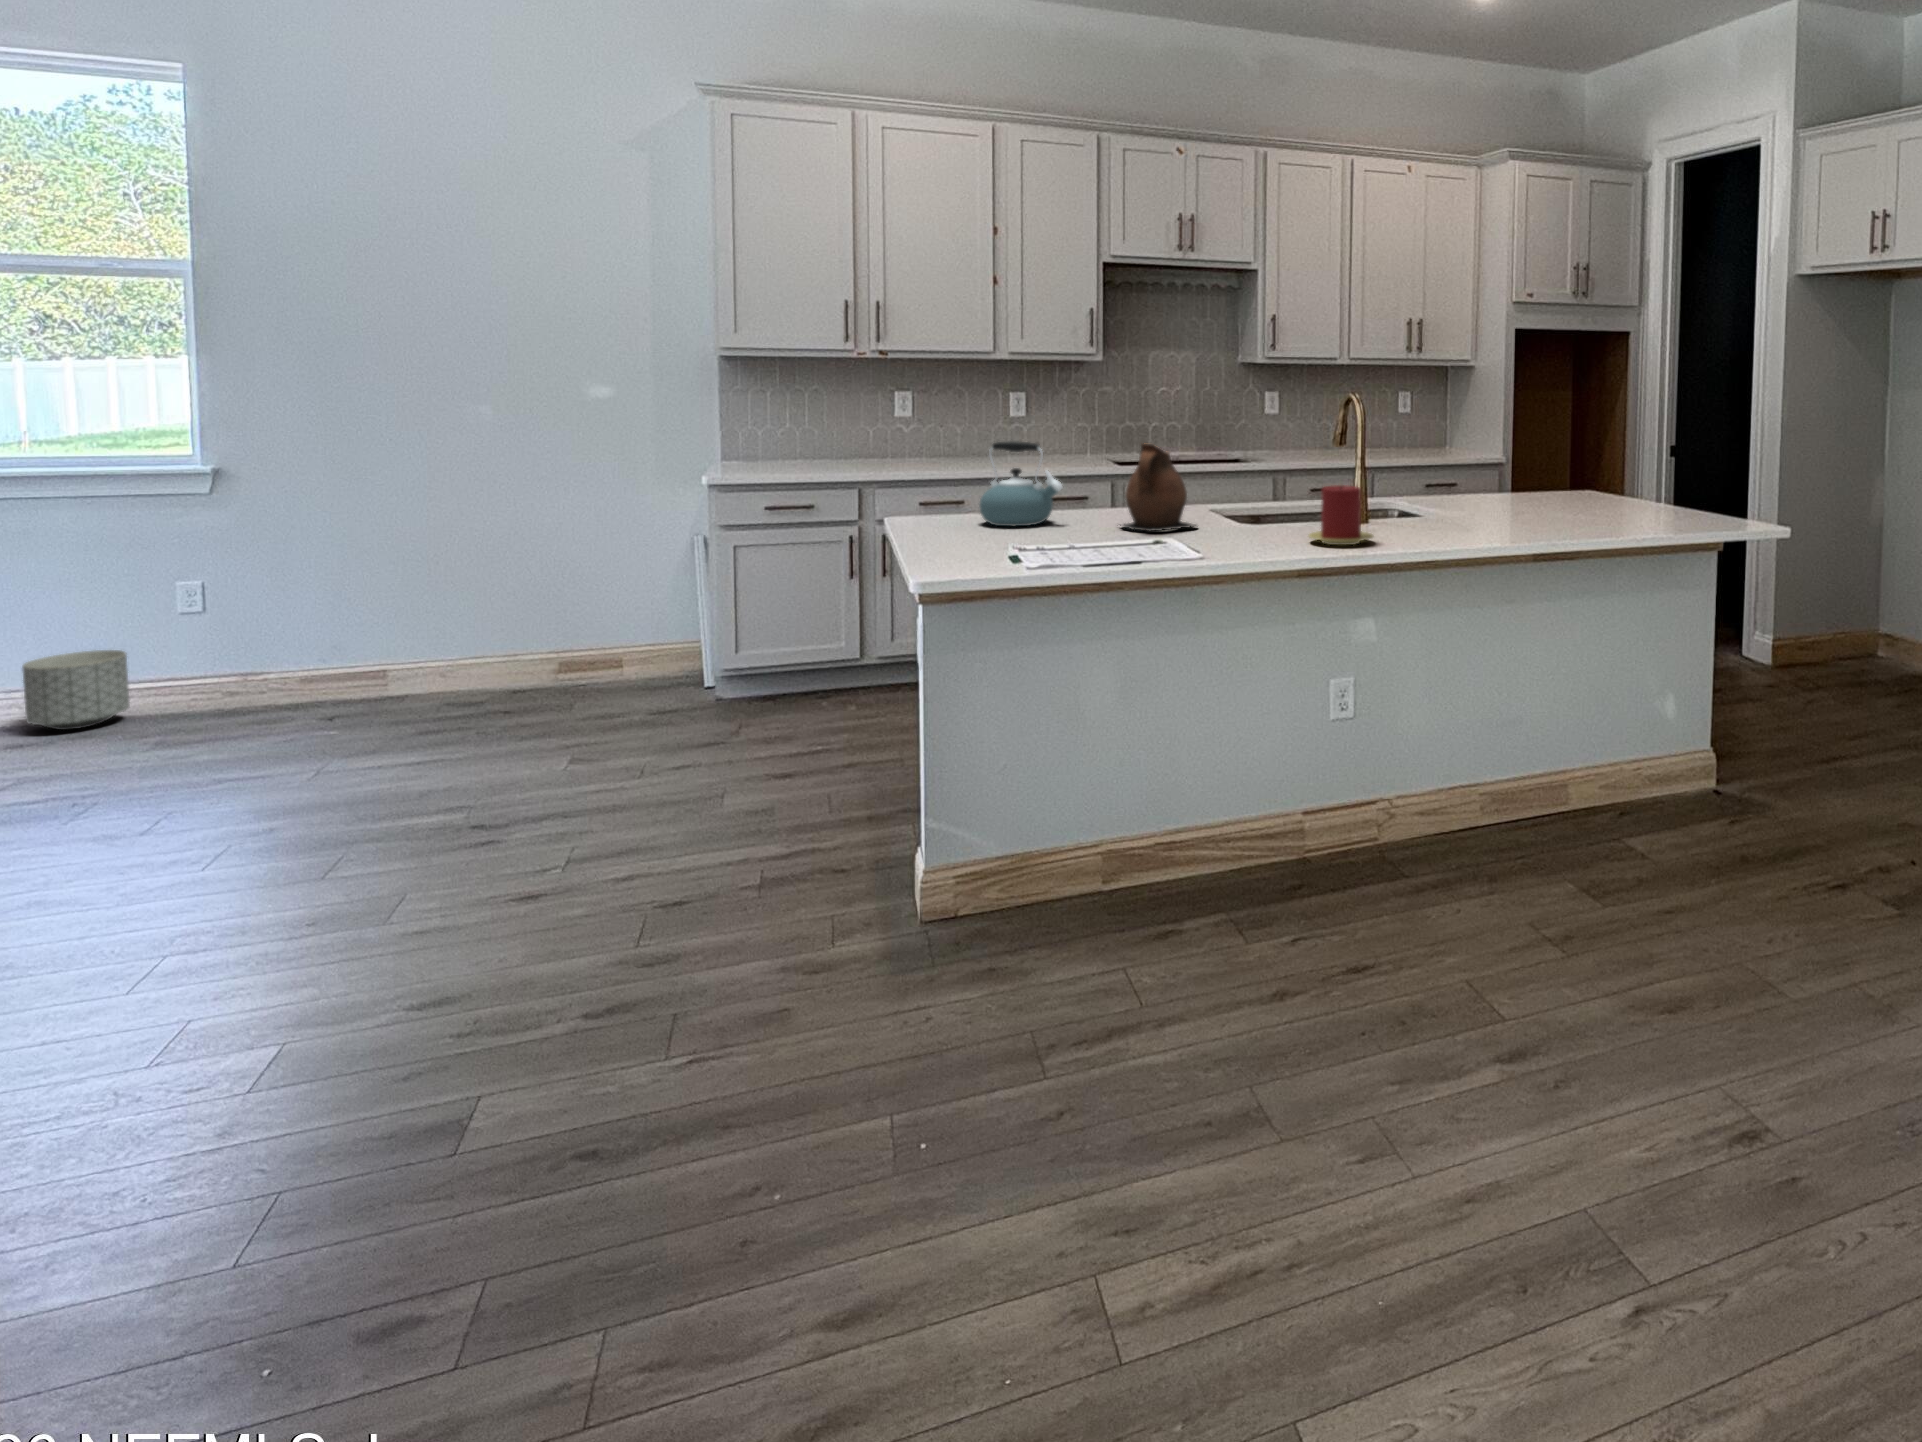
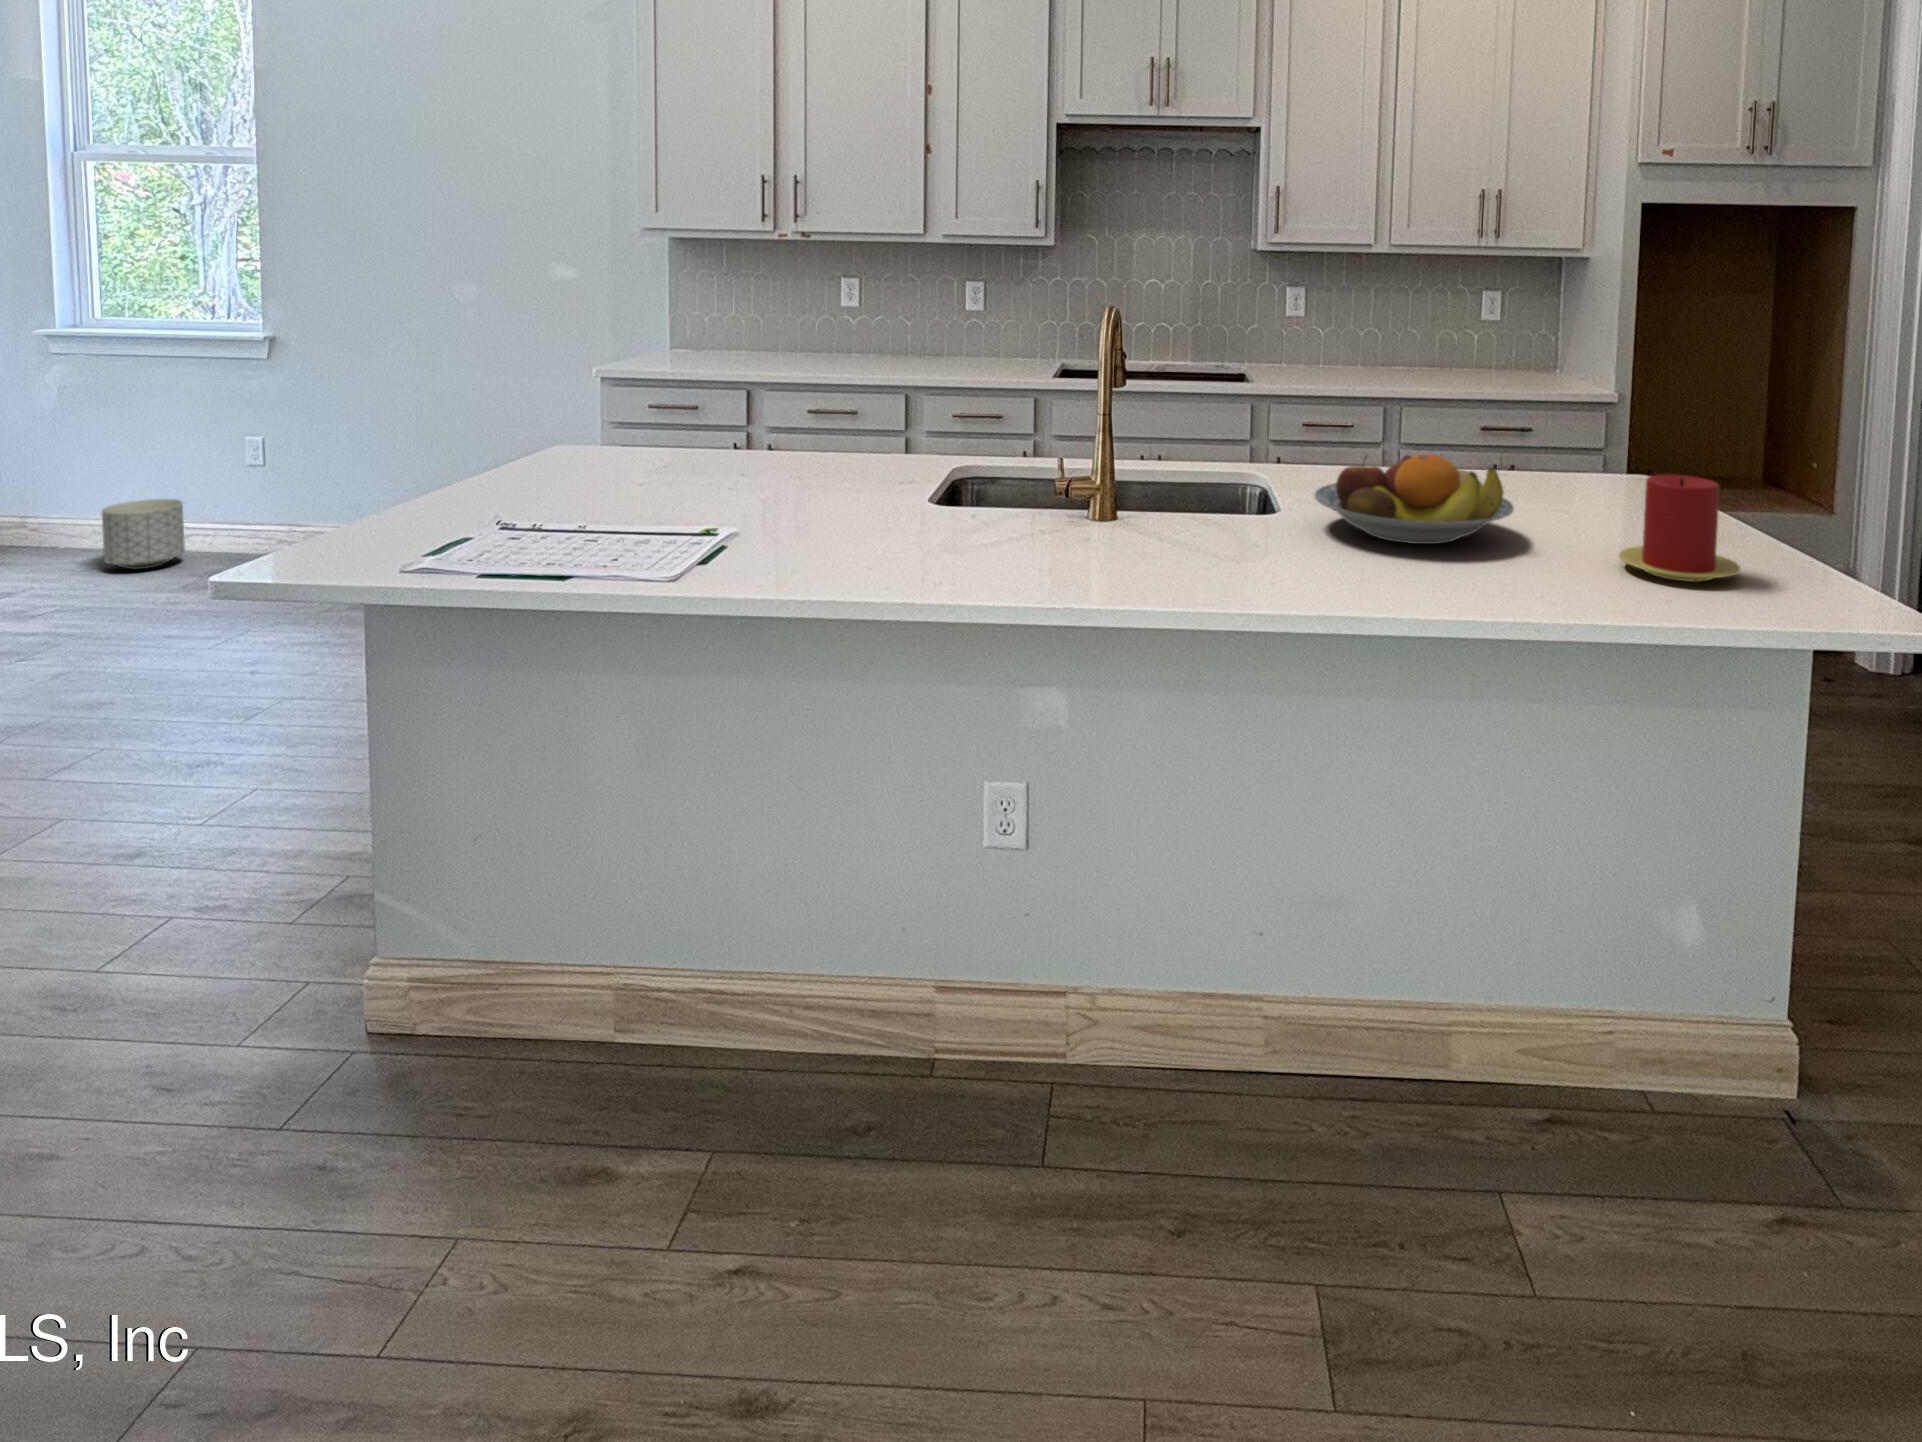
kettle: present [980,441,1062,526] -> none [649,357,749,474]
ceramic pitcher: present [1120,444,1196,531] -> none [785,371,893,503]
fruit bowl: none [1458,473,1571,524] -> present [1314,454,1514,544]
candle: present [1309,485,1373,545] -> present [1618,474,1740,582]

